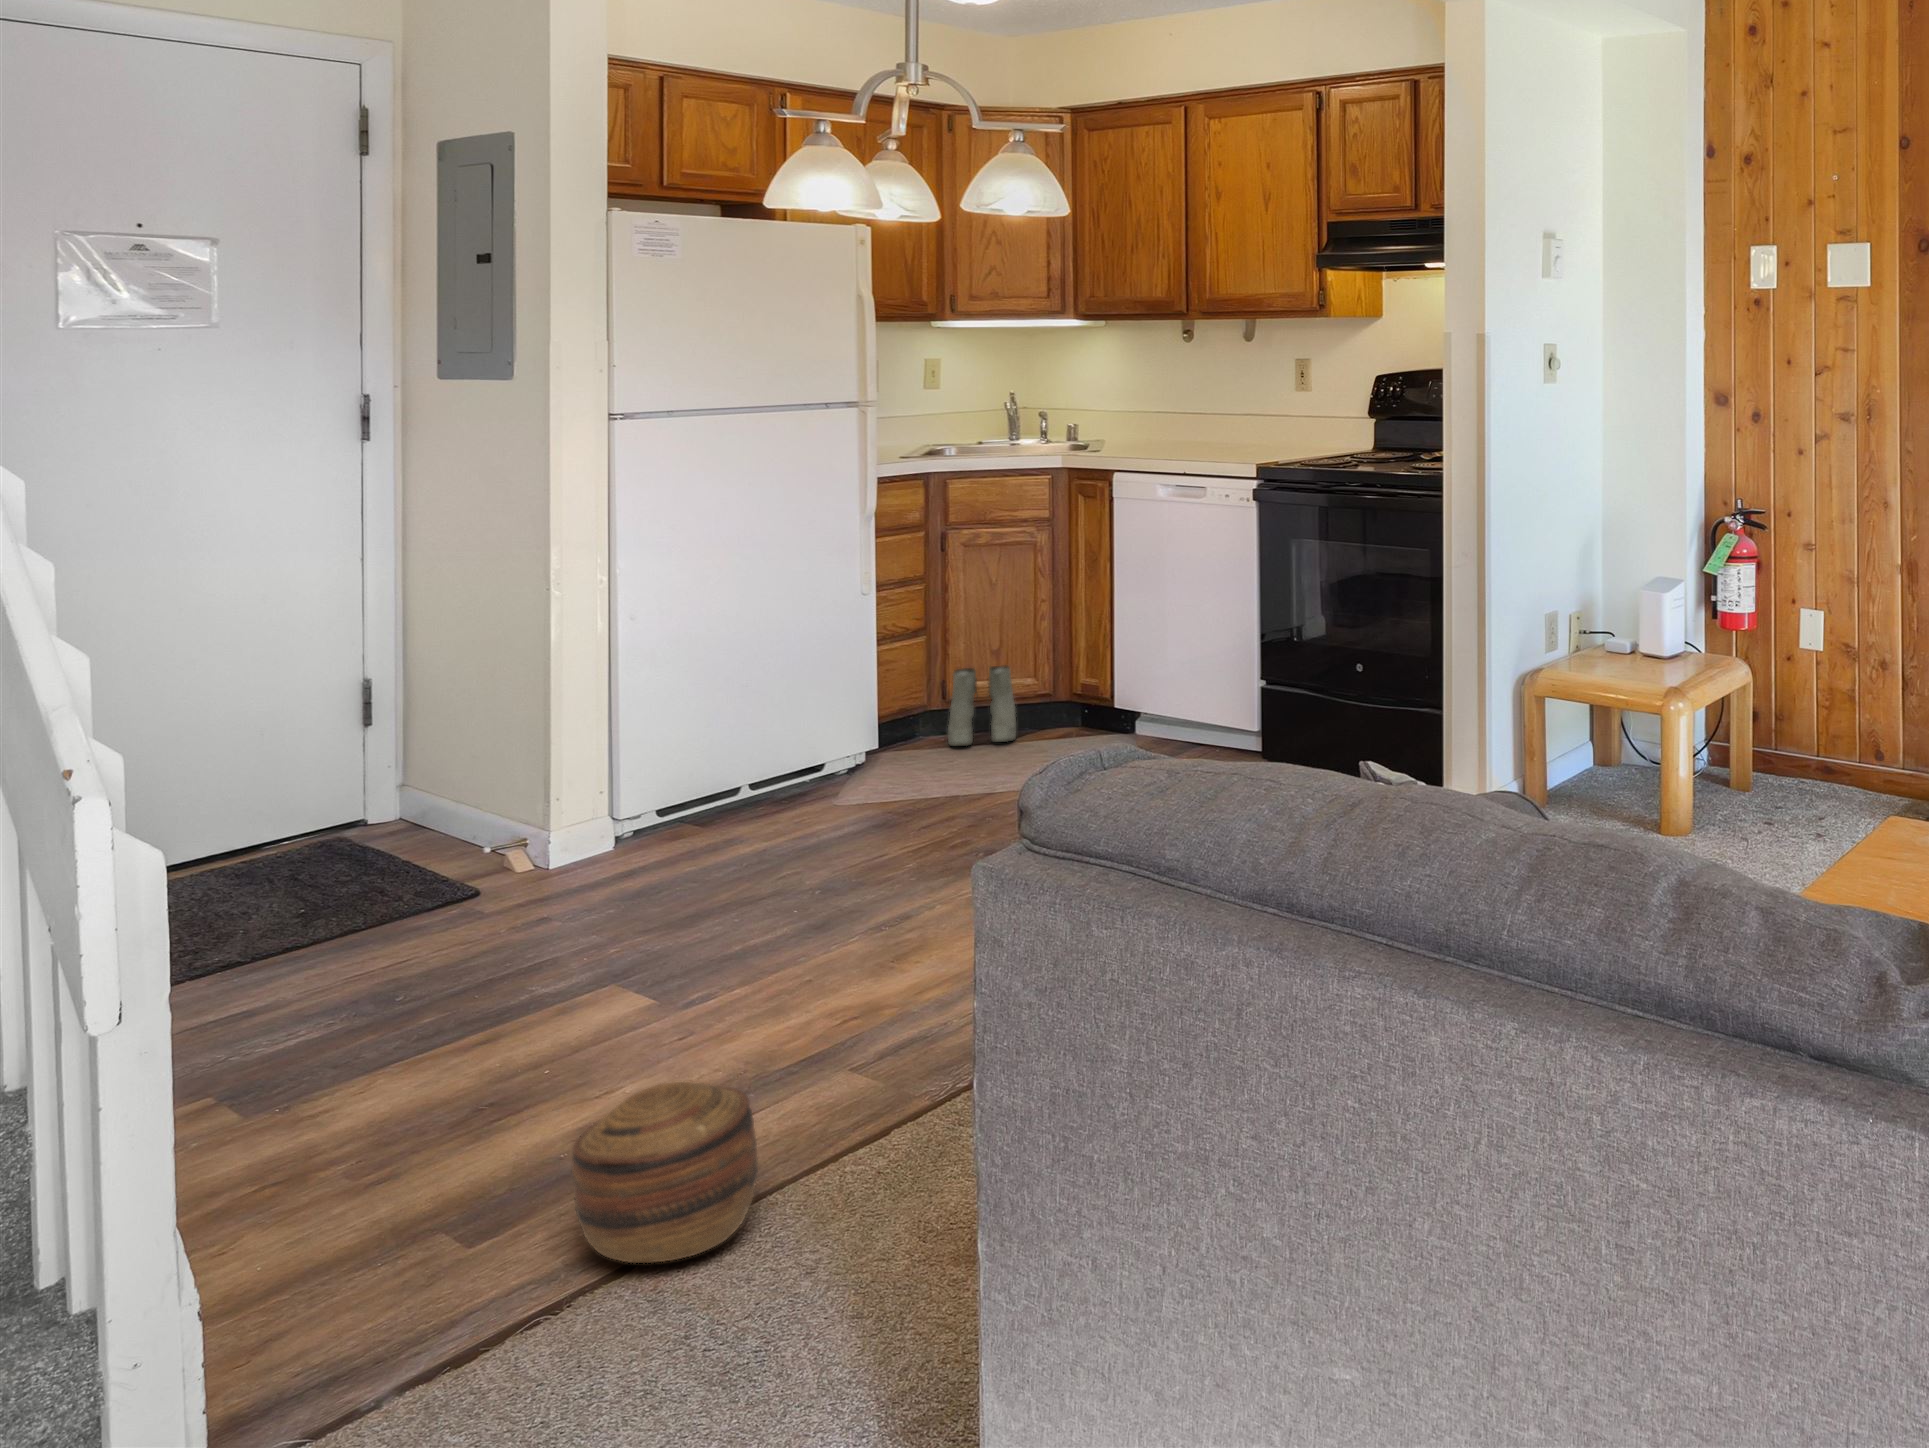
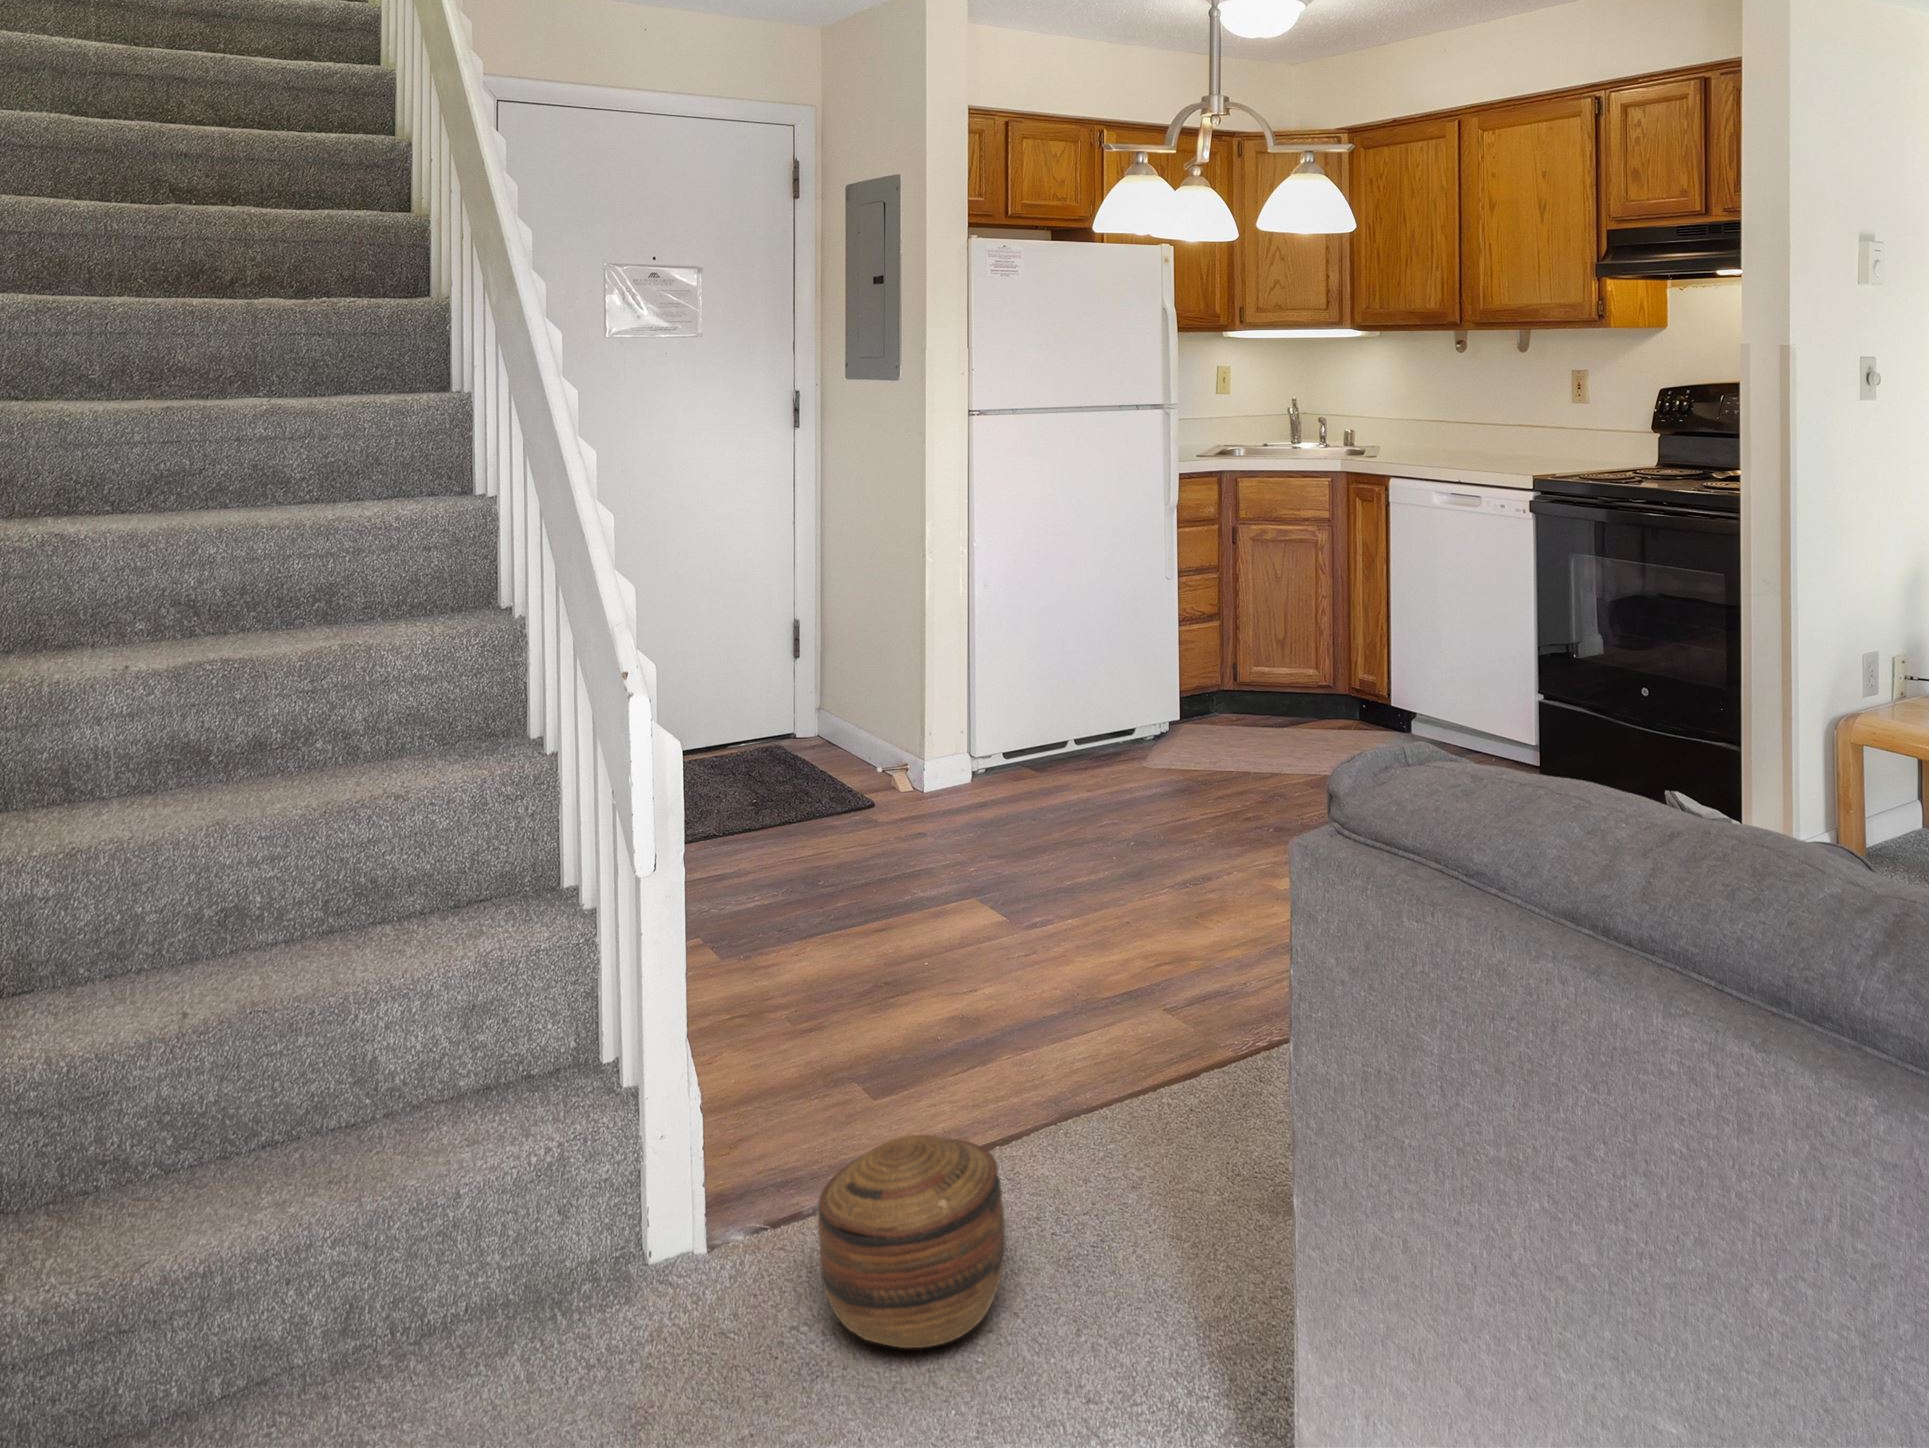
boots: present [948,665,1016,746] -> none [1236,659,1299,734]

